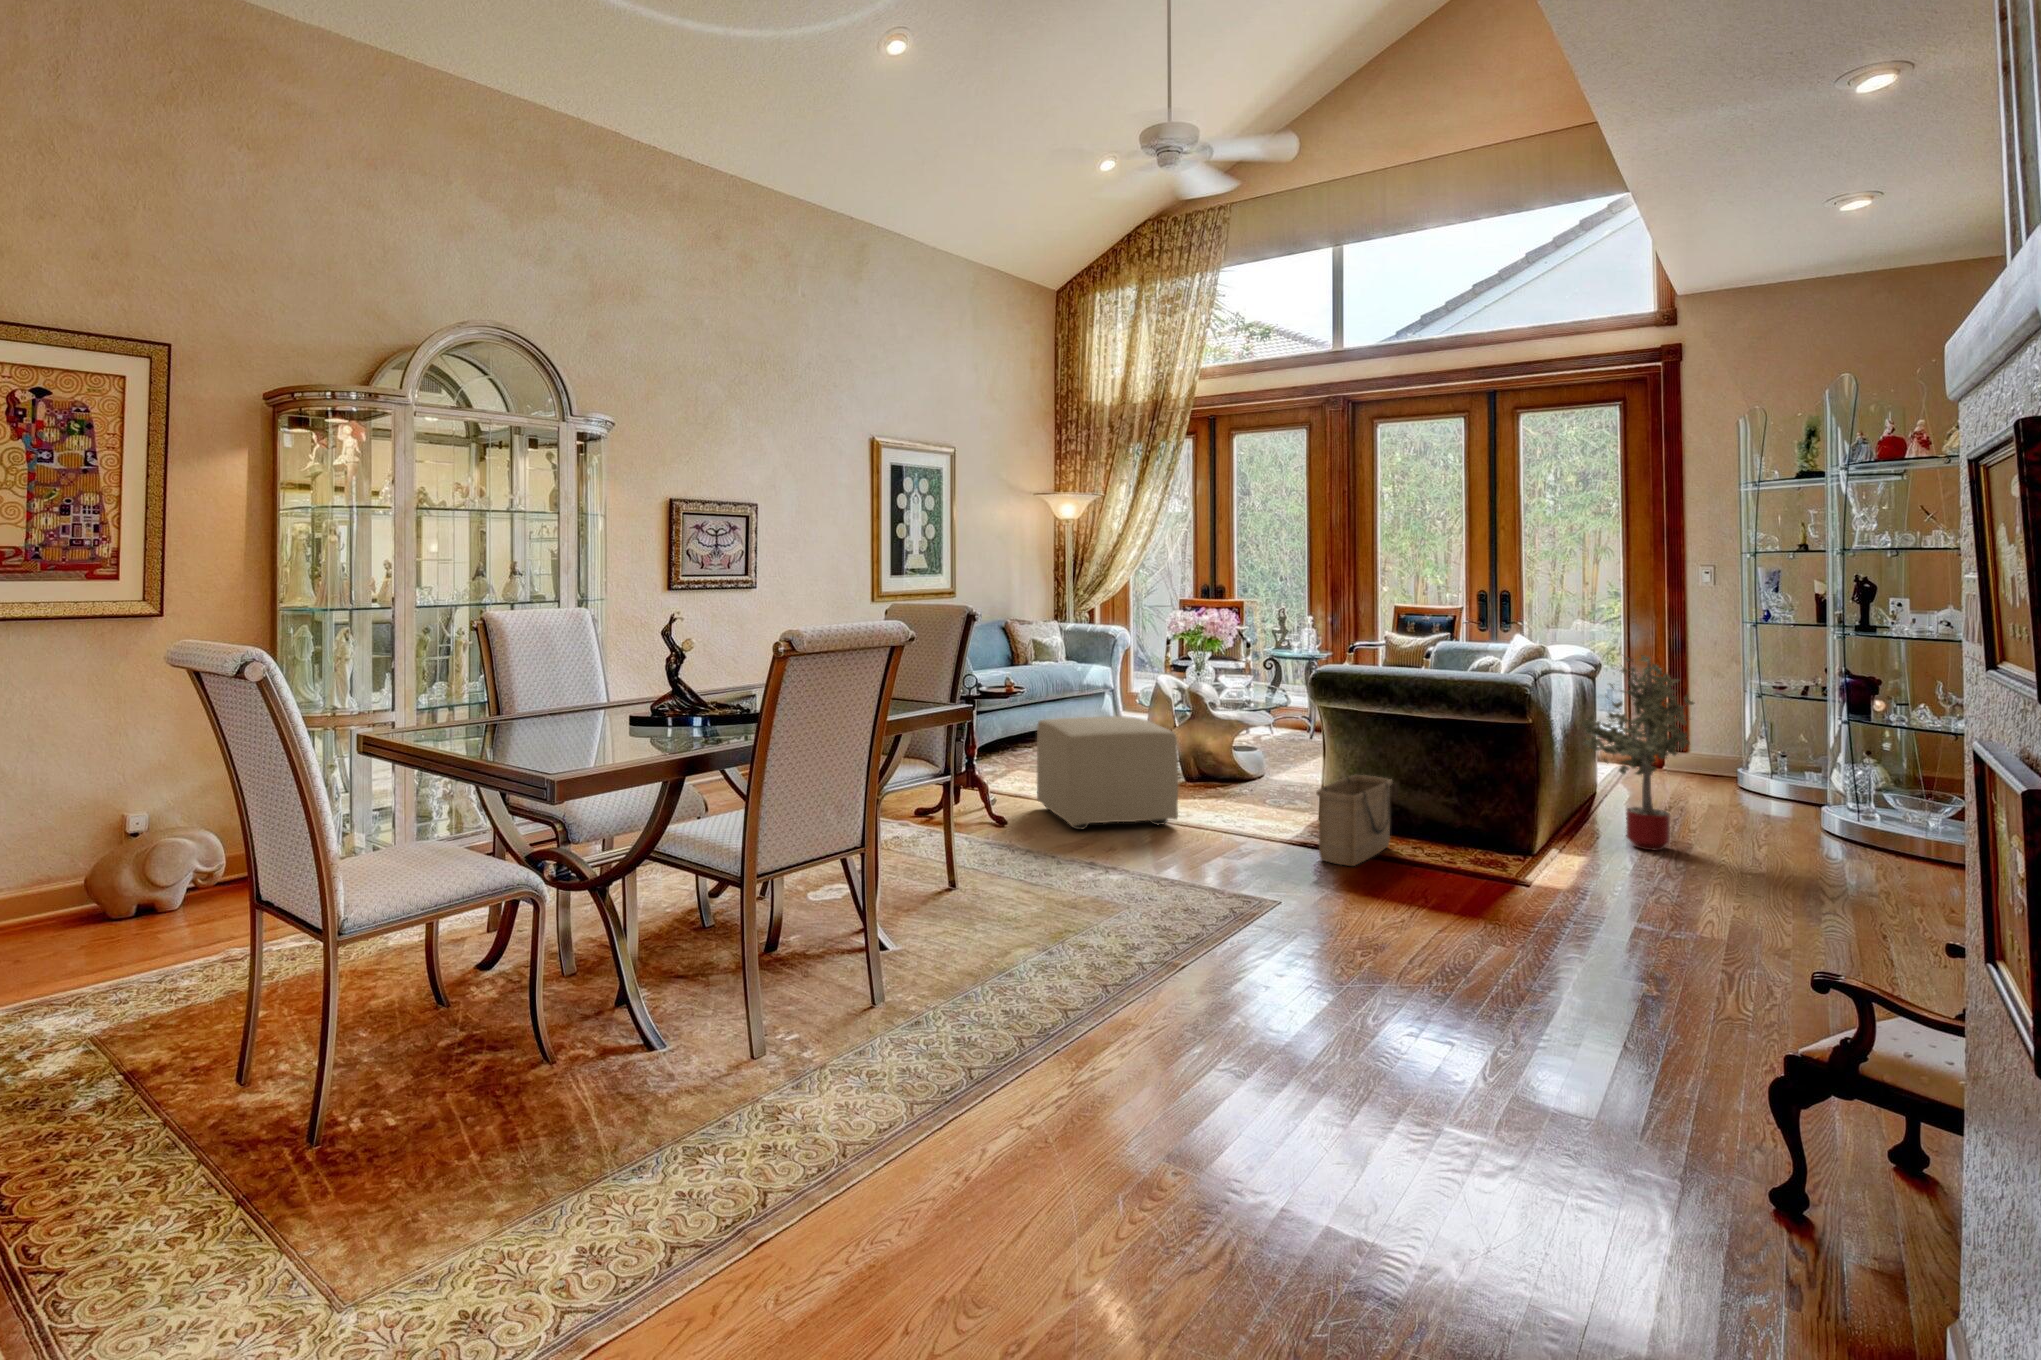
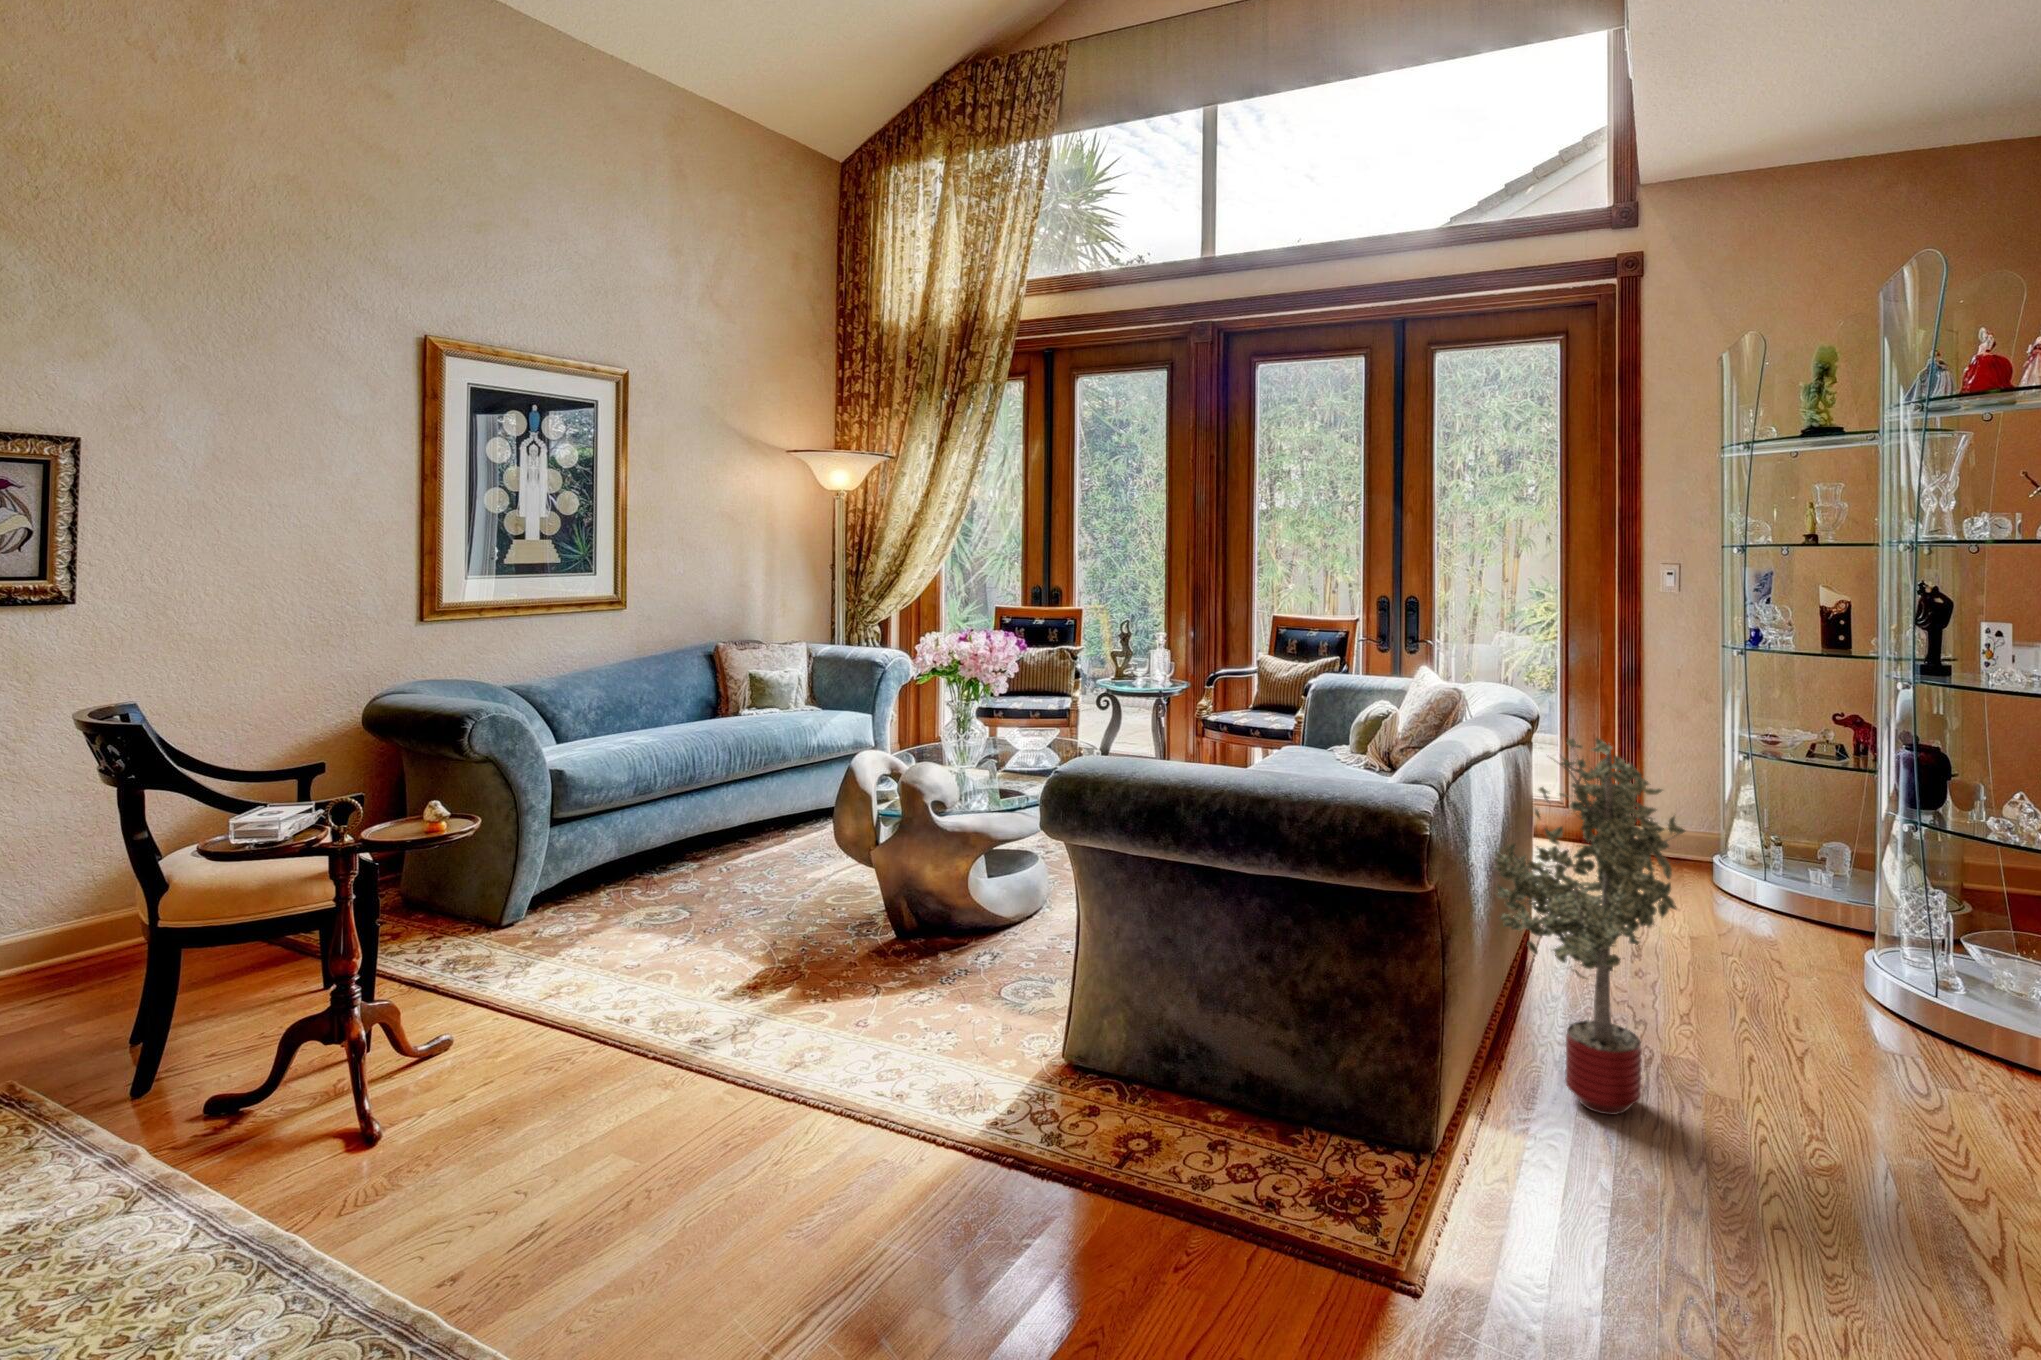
ottoman: present [1037,716,1178,829] -> none [444,855,729,1149]
basket: present [1316,775,1392,866] -> none [928,999,1131,1269]

